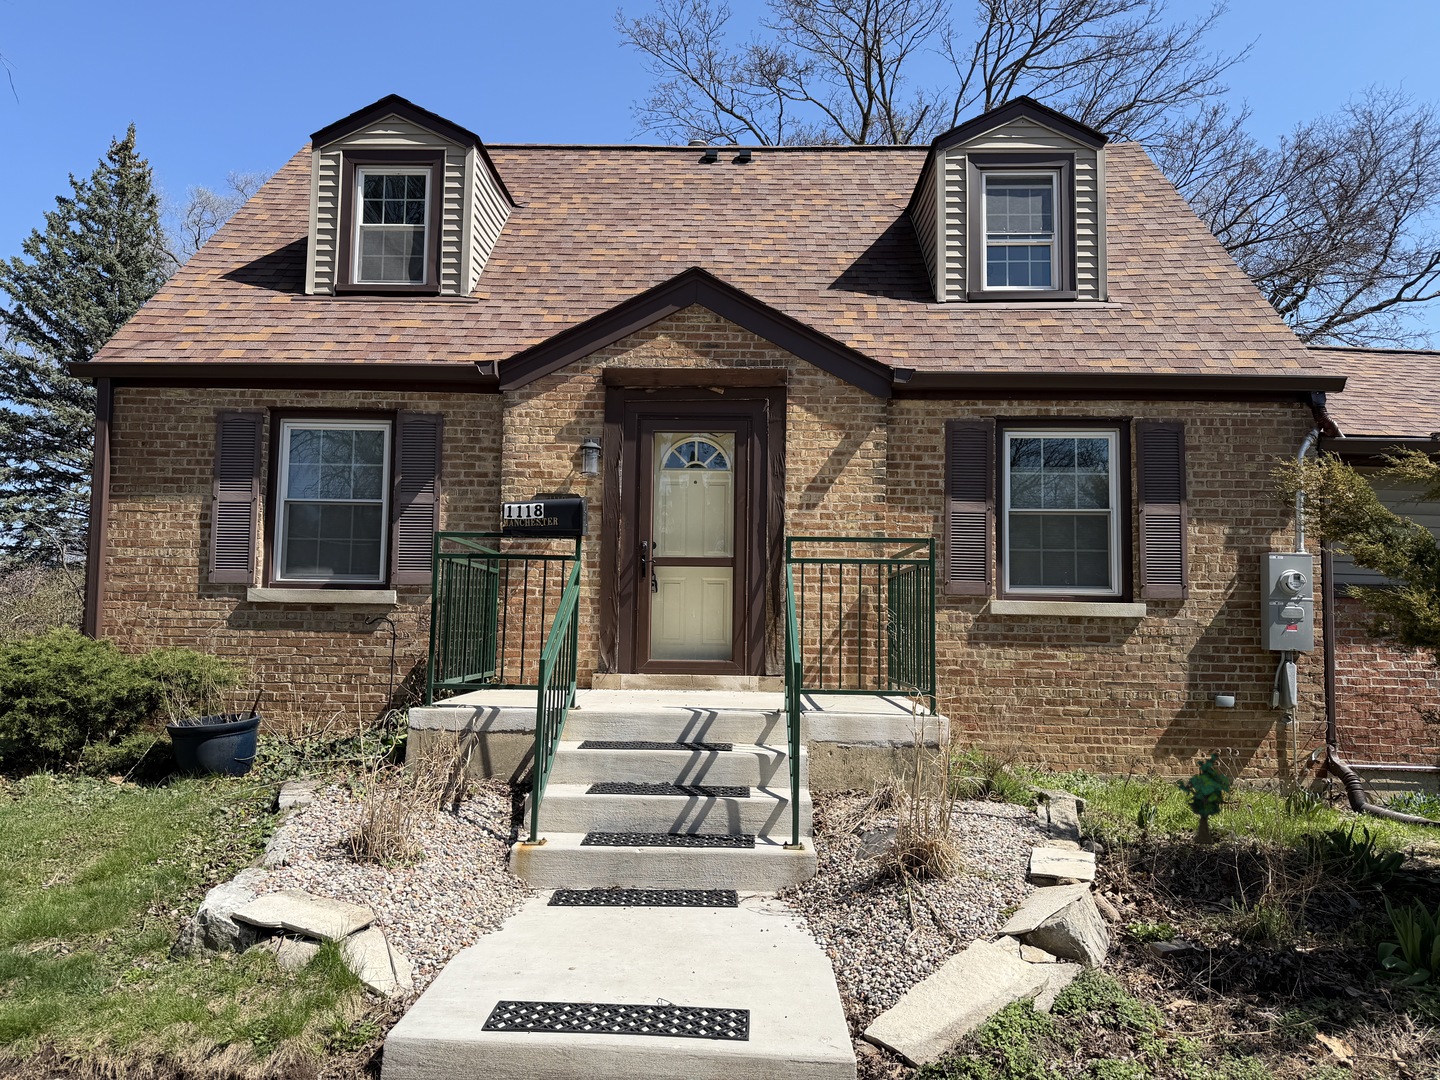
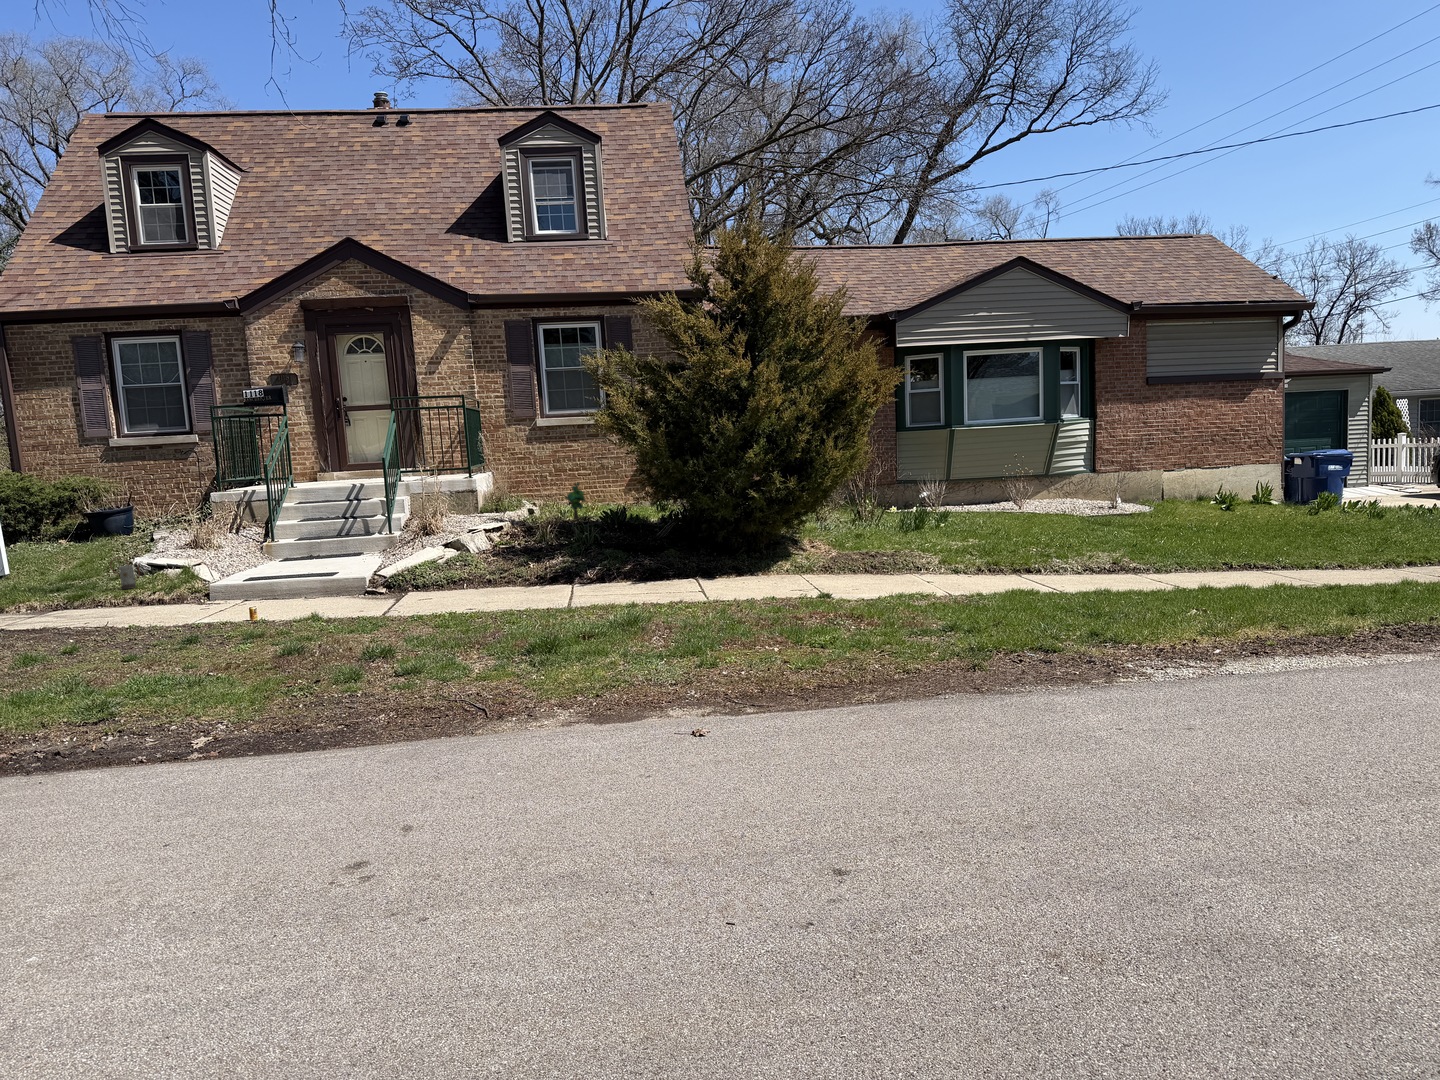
watering can: none [127,908,214,1008] -> present [110,557,140,589]

